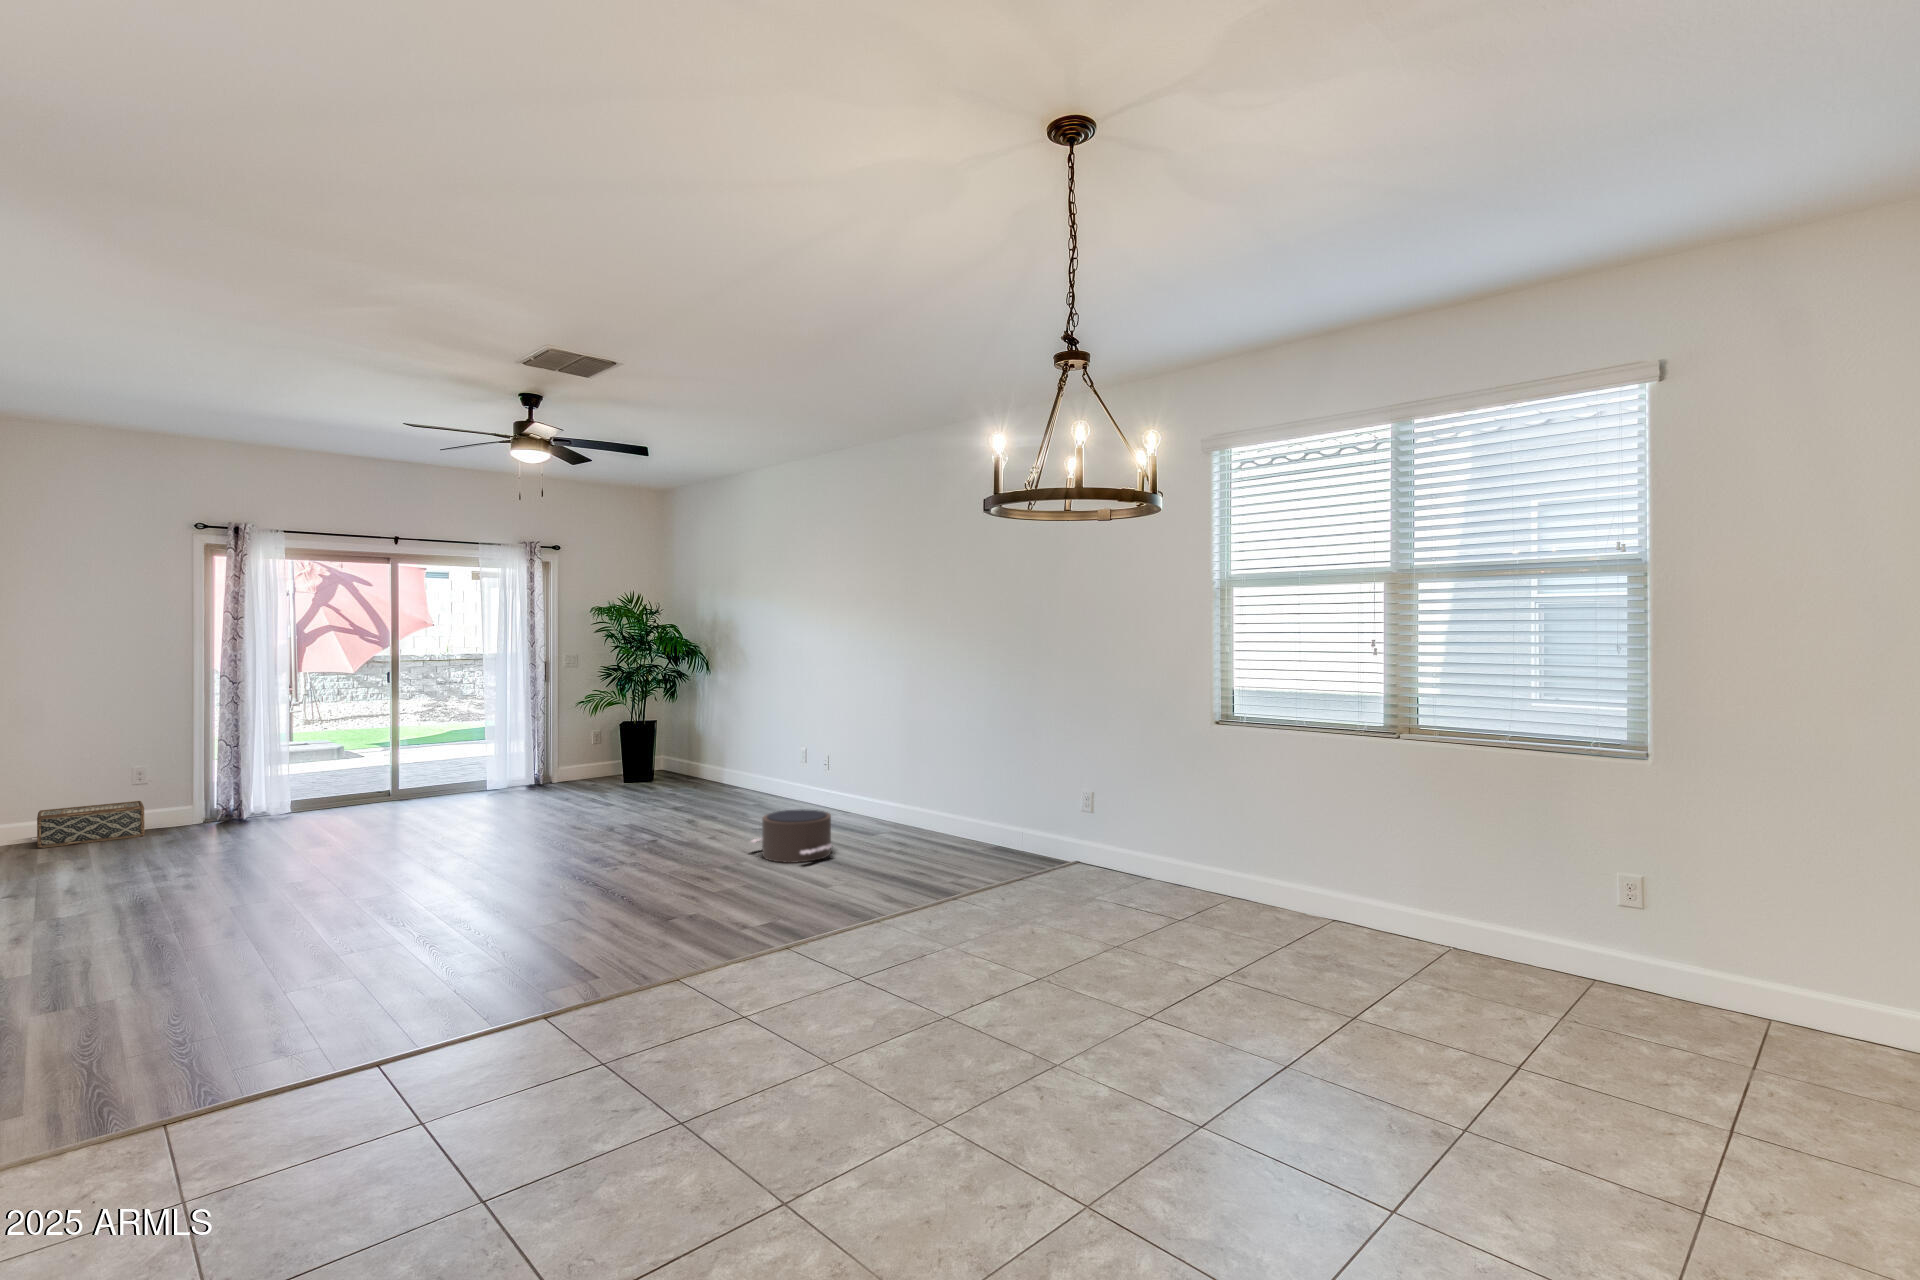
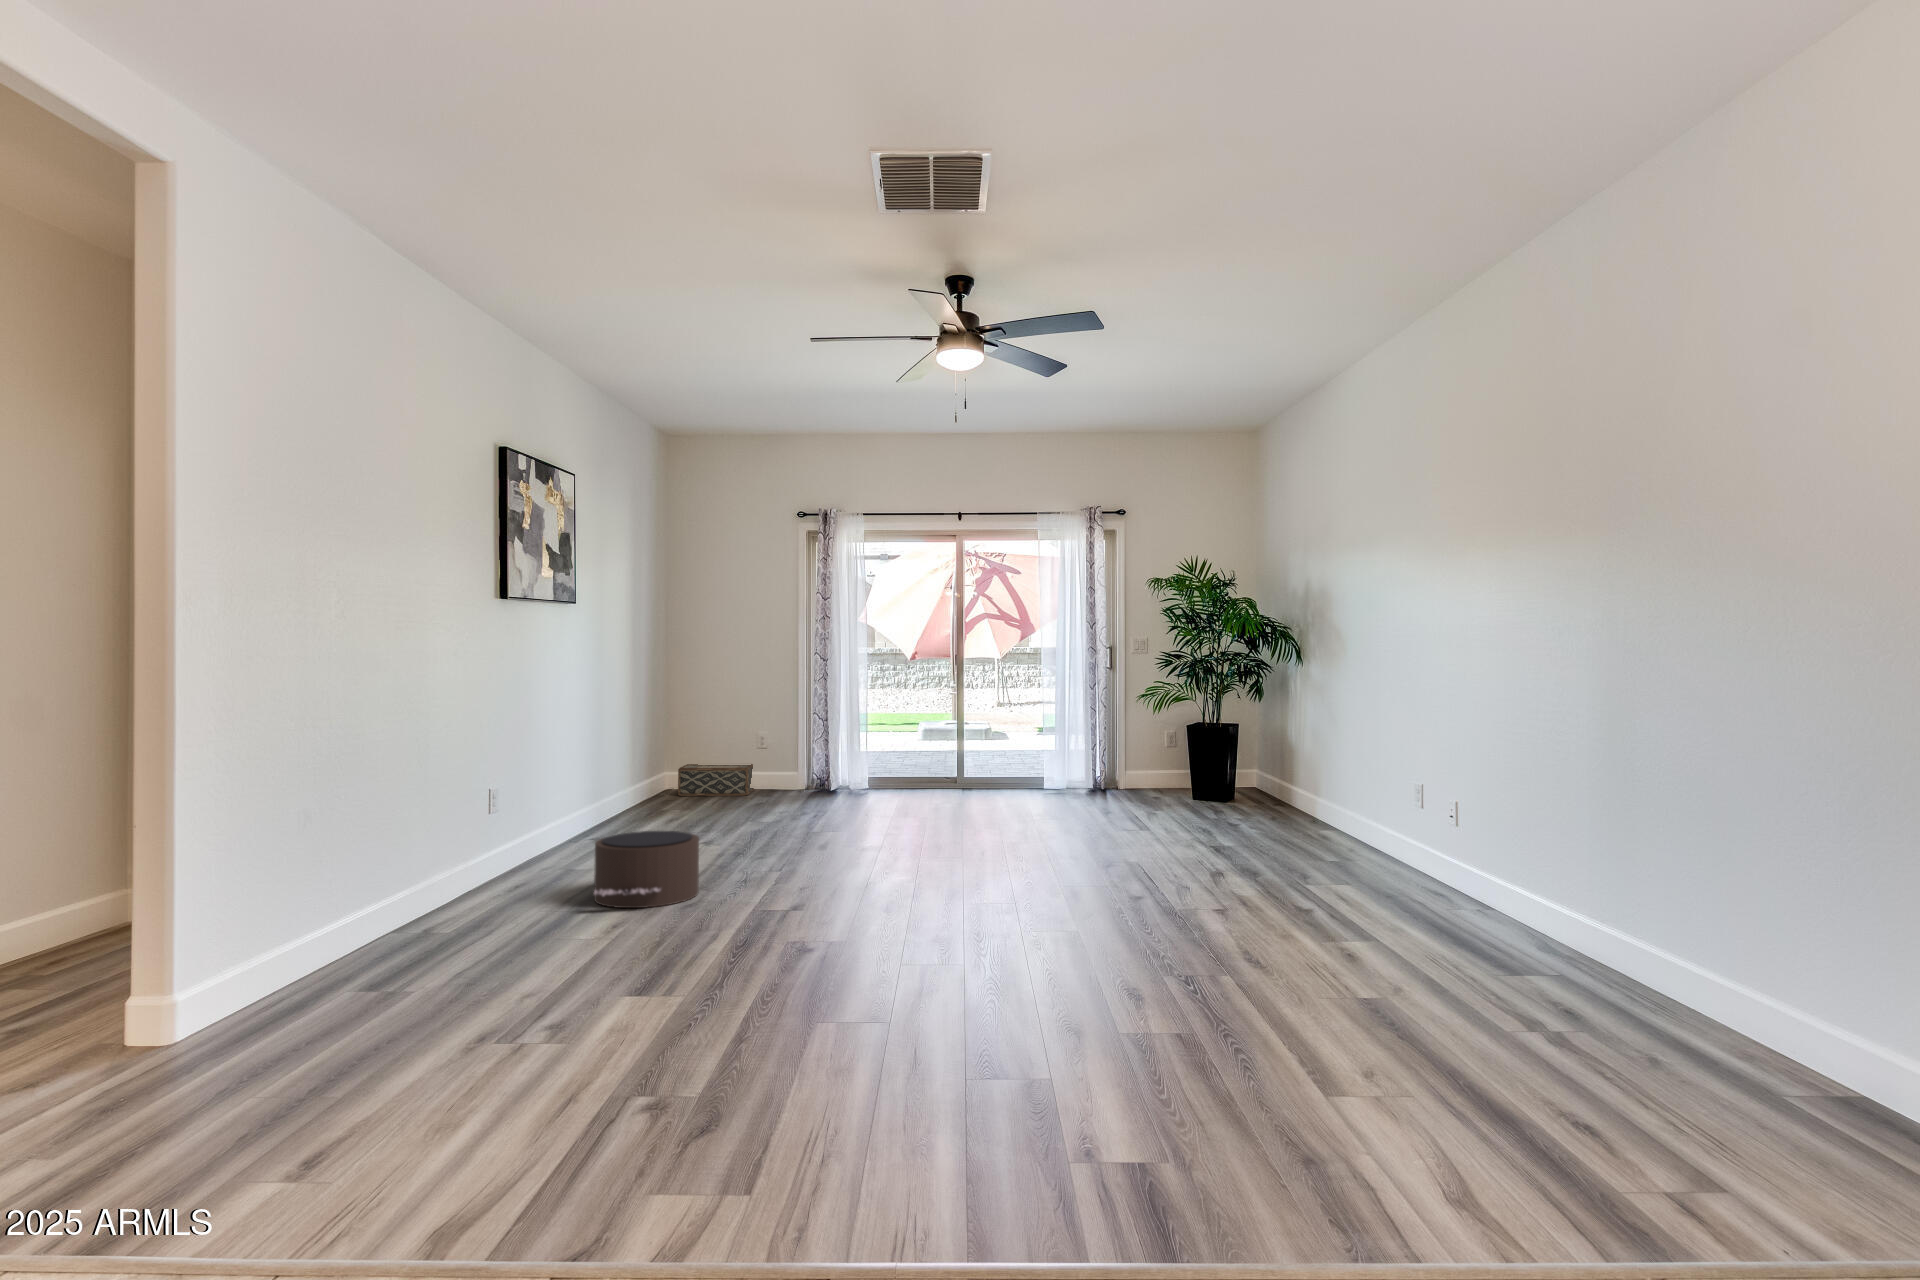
pouf: present [751,809,832,863] -> present [594,831,699,908]

